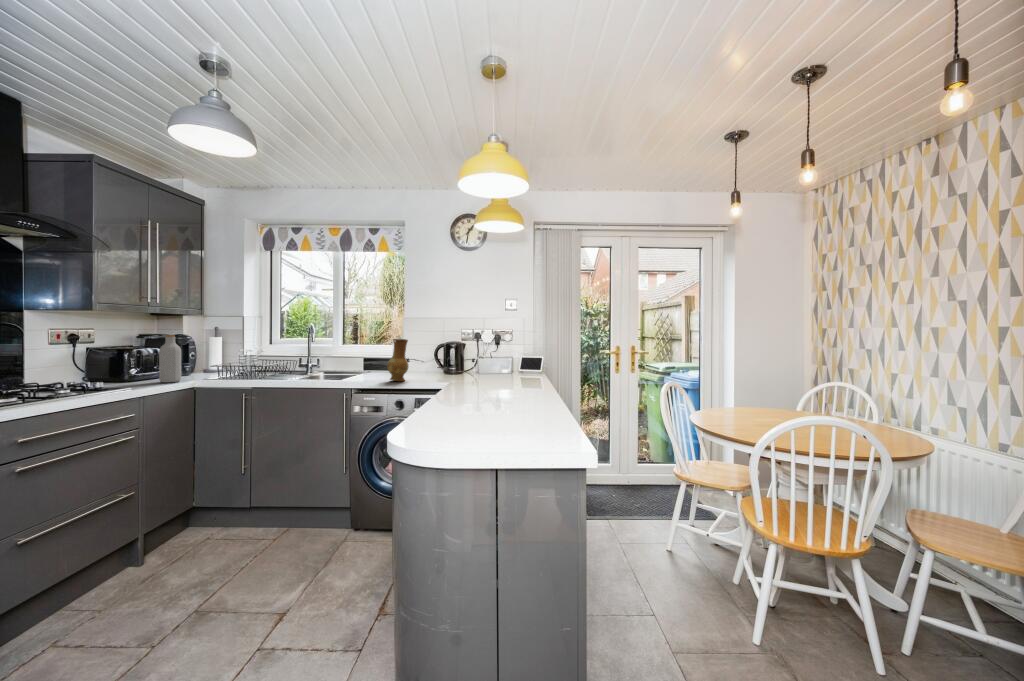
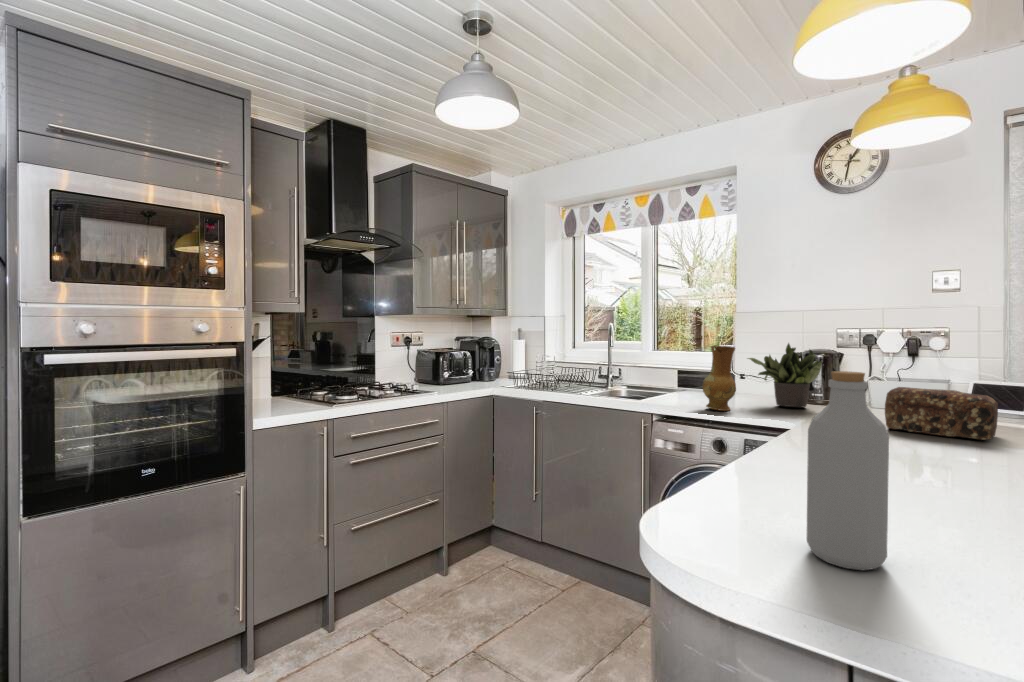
bottle: present [159,335,181,383] -> present [807,371,889,570]
potted plant: none [413,337,456,377] -> present [748,343,822,407]
bread loaf: none [486,359,530,383] -> present [885,387,998,440]

